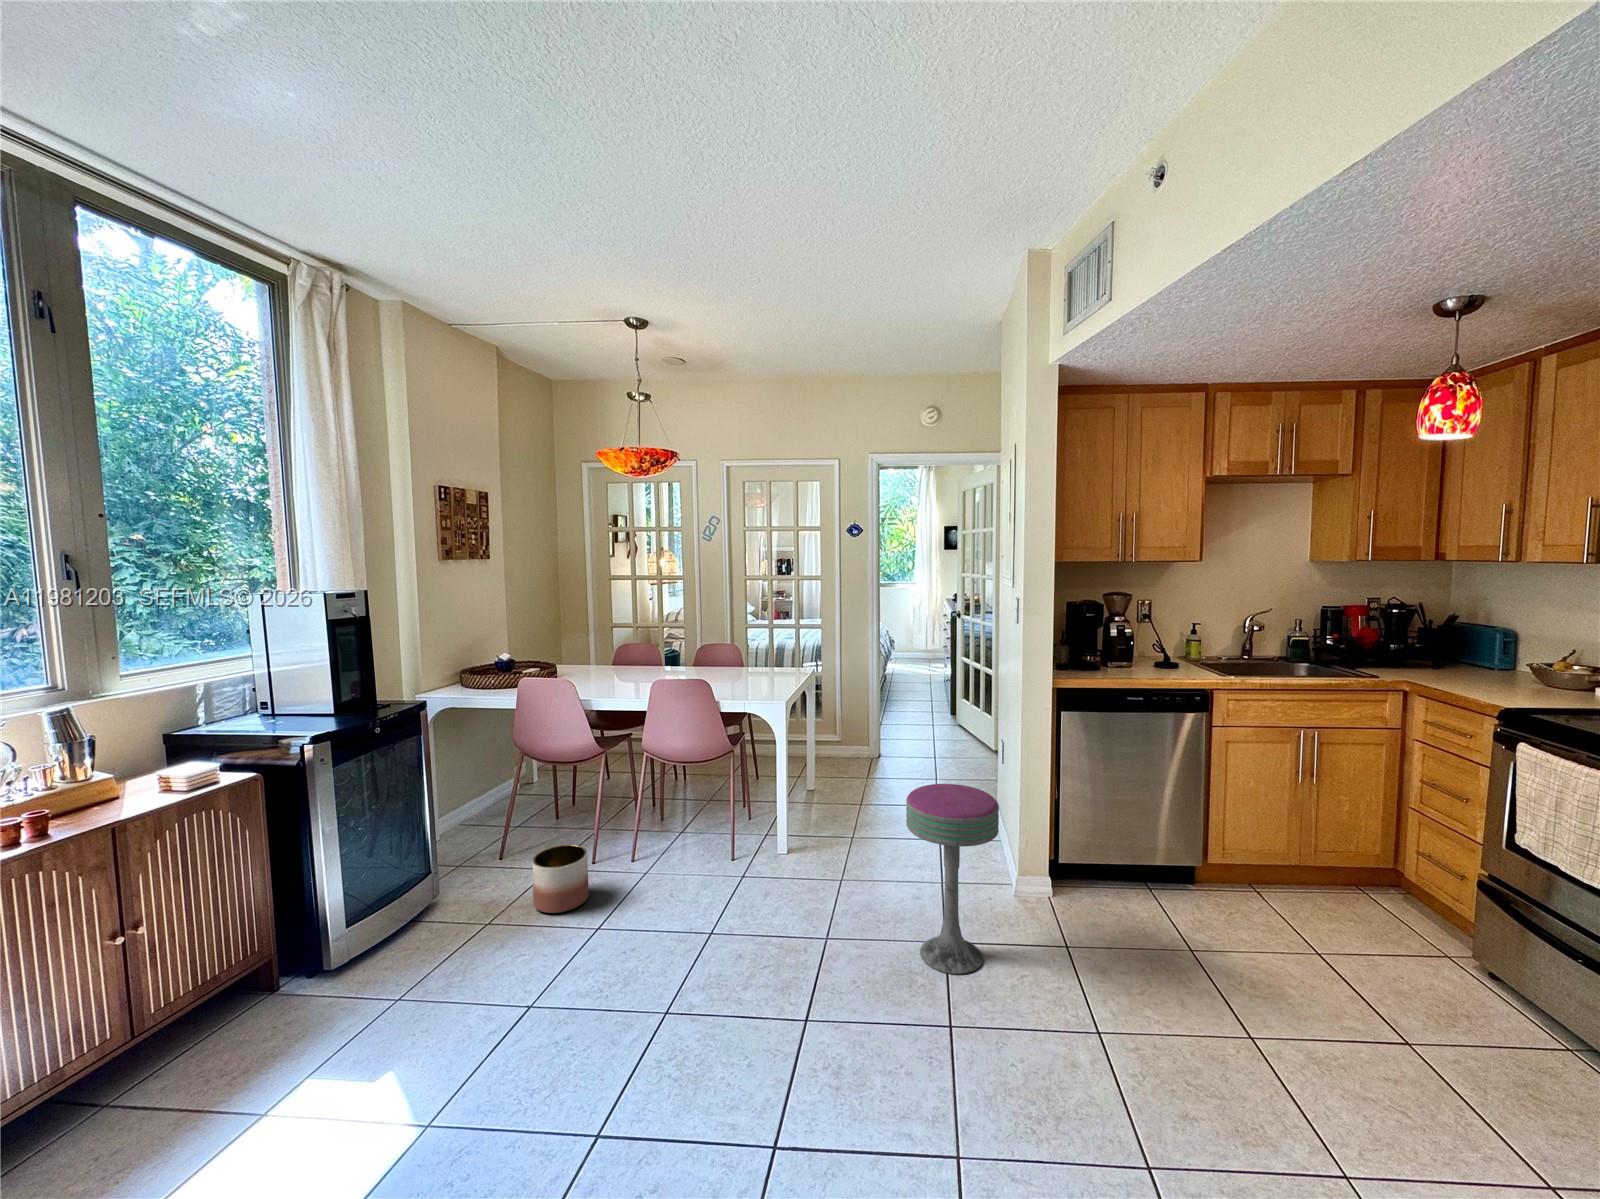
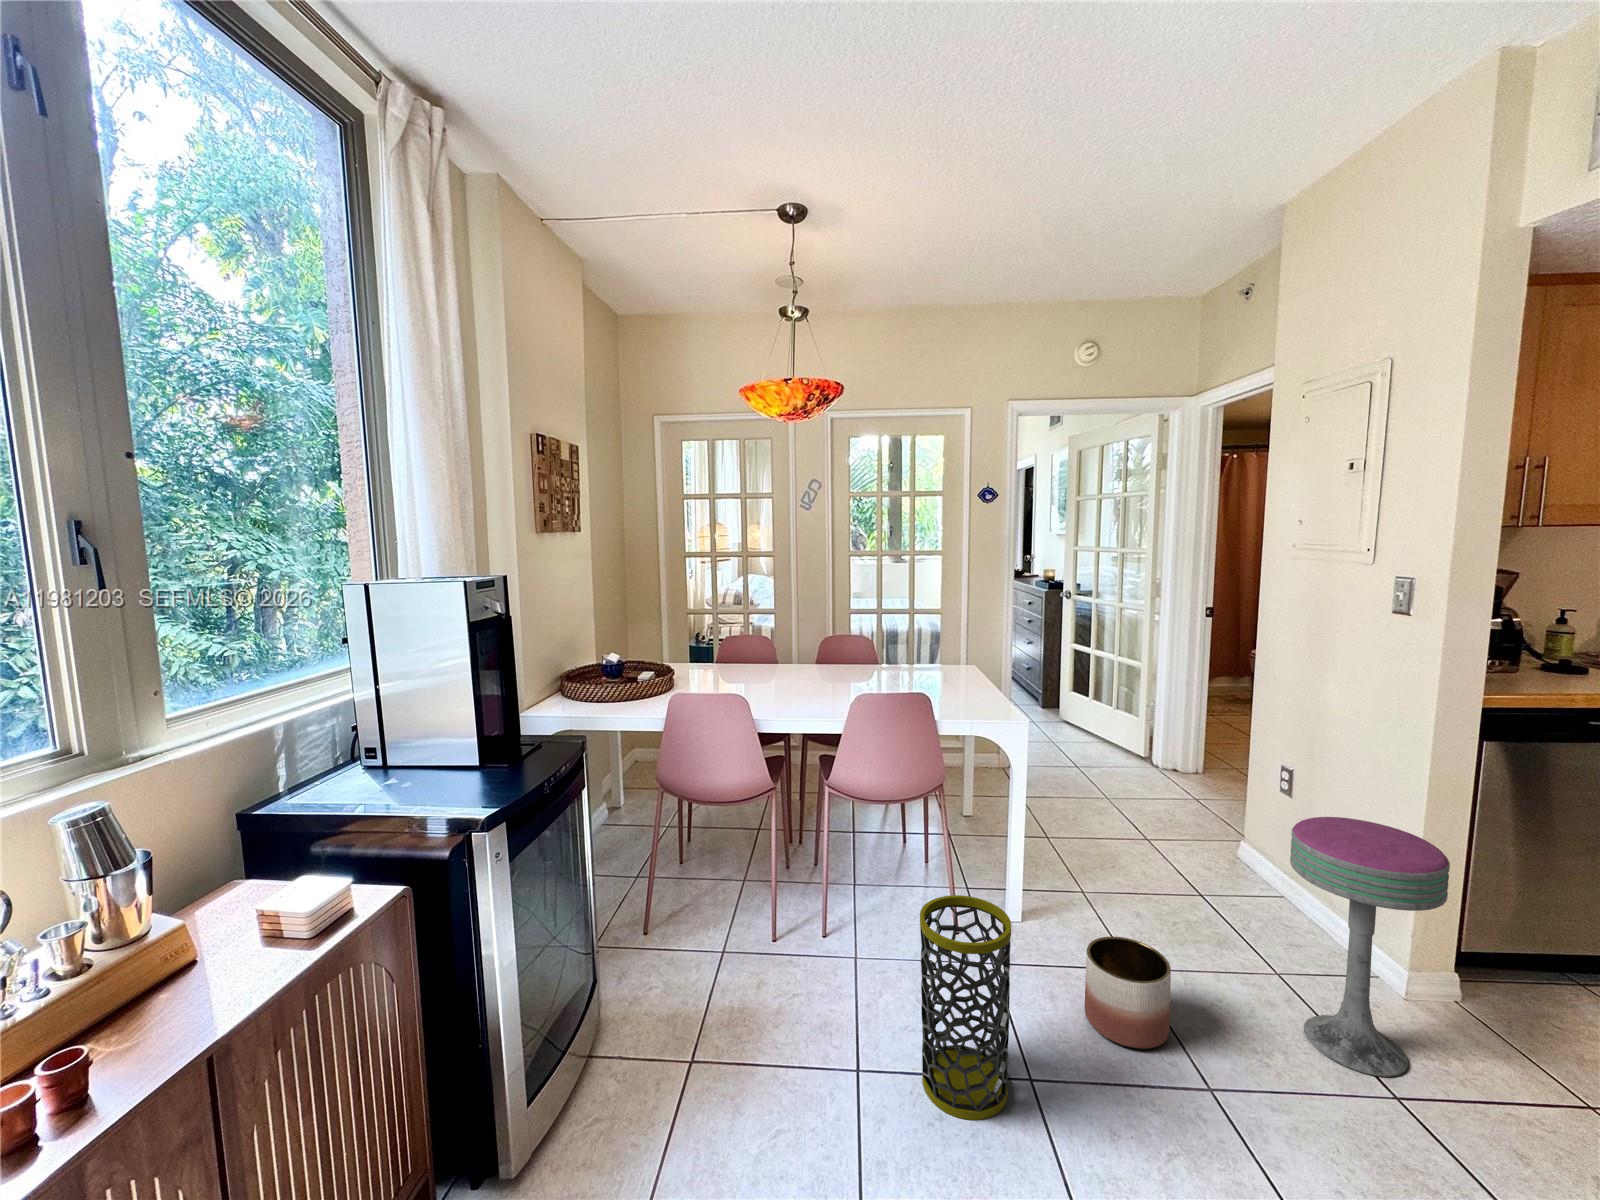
trash can: none [614,825,679,978] -> present [920,895,1011,1120]
planter: present [532,845,589,913] -> present [1085,937,1171,1048]

